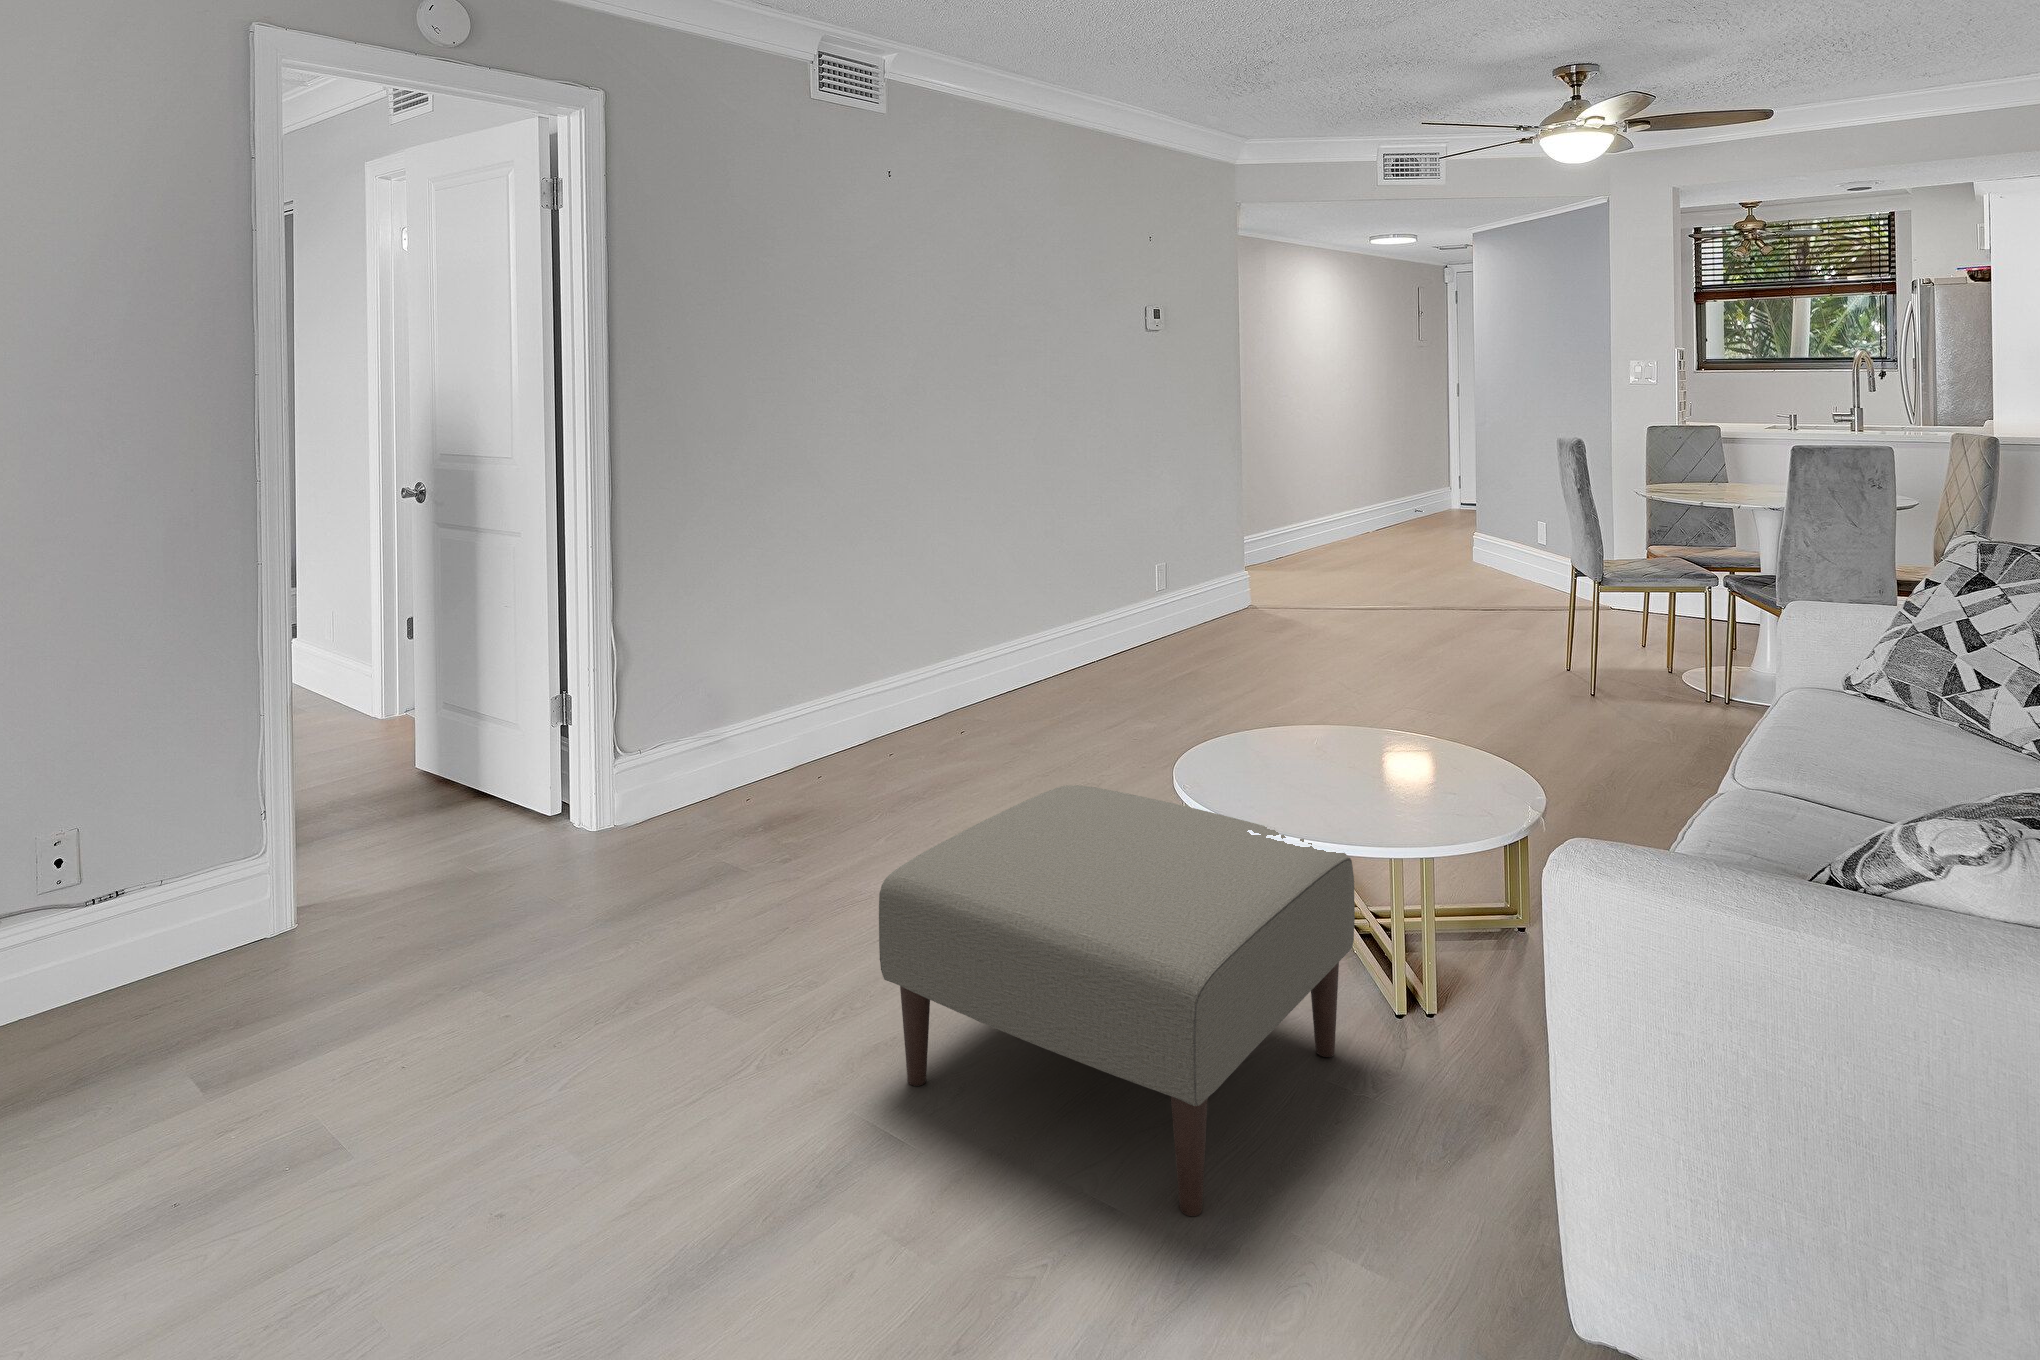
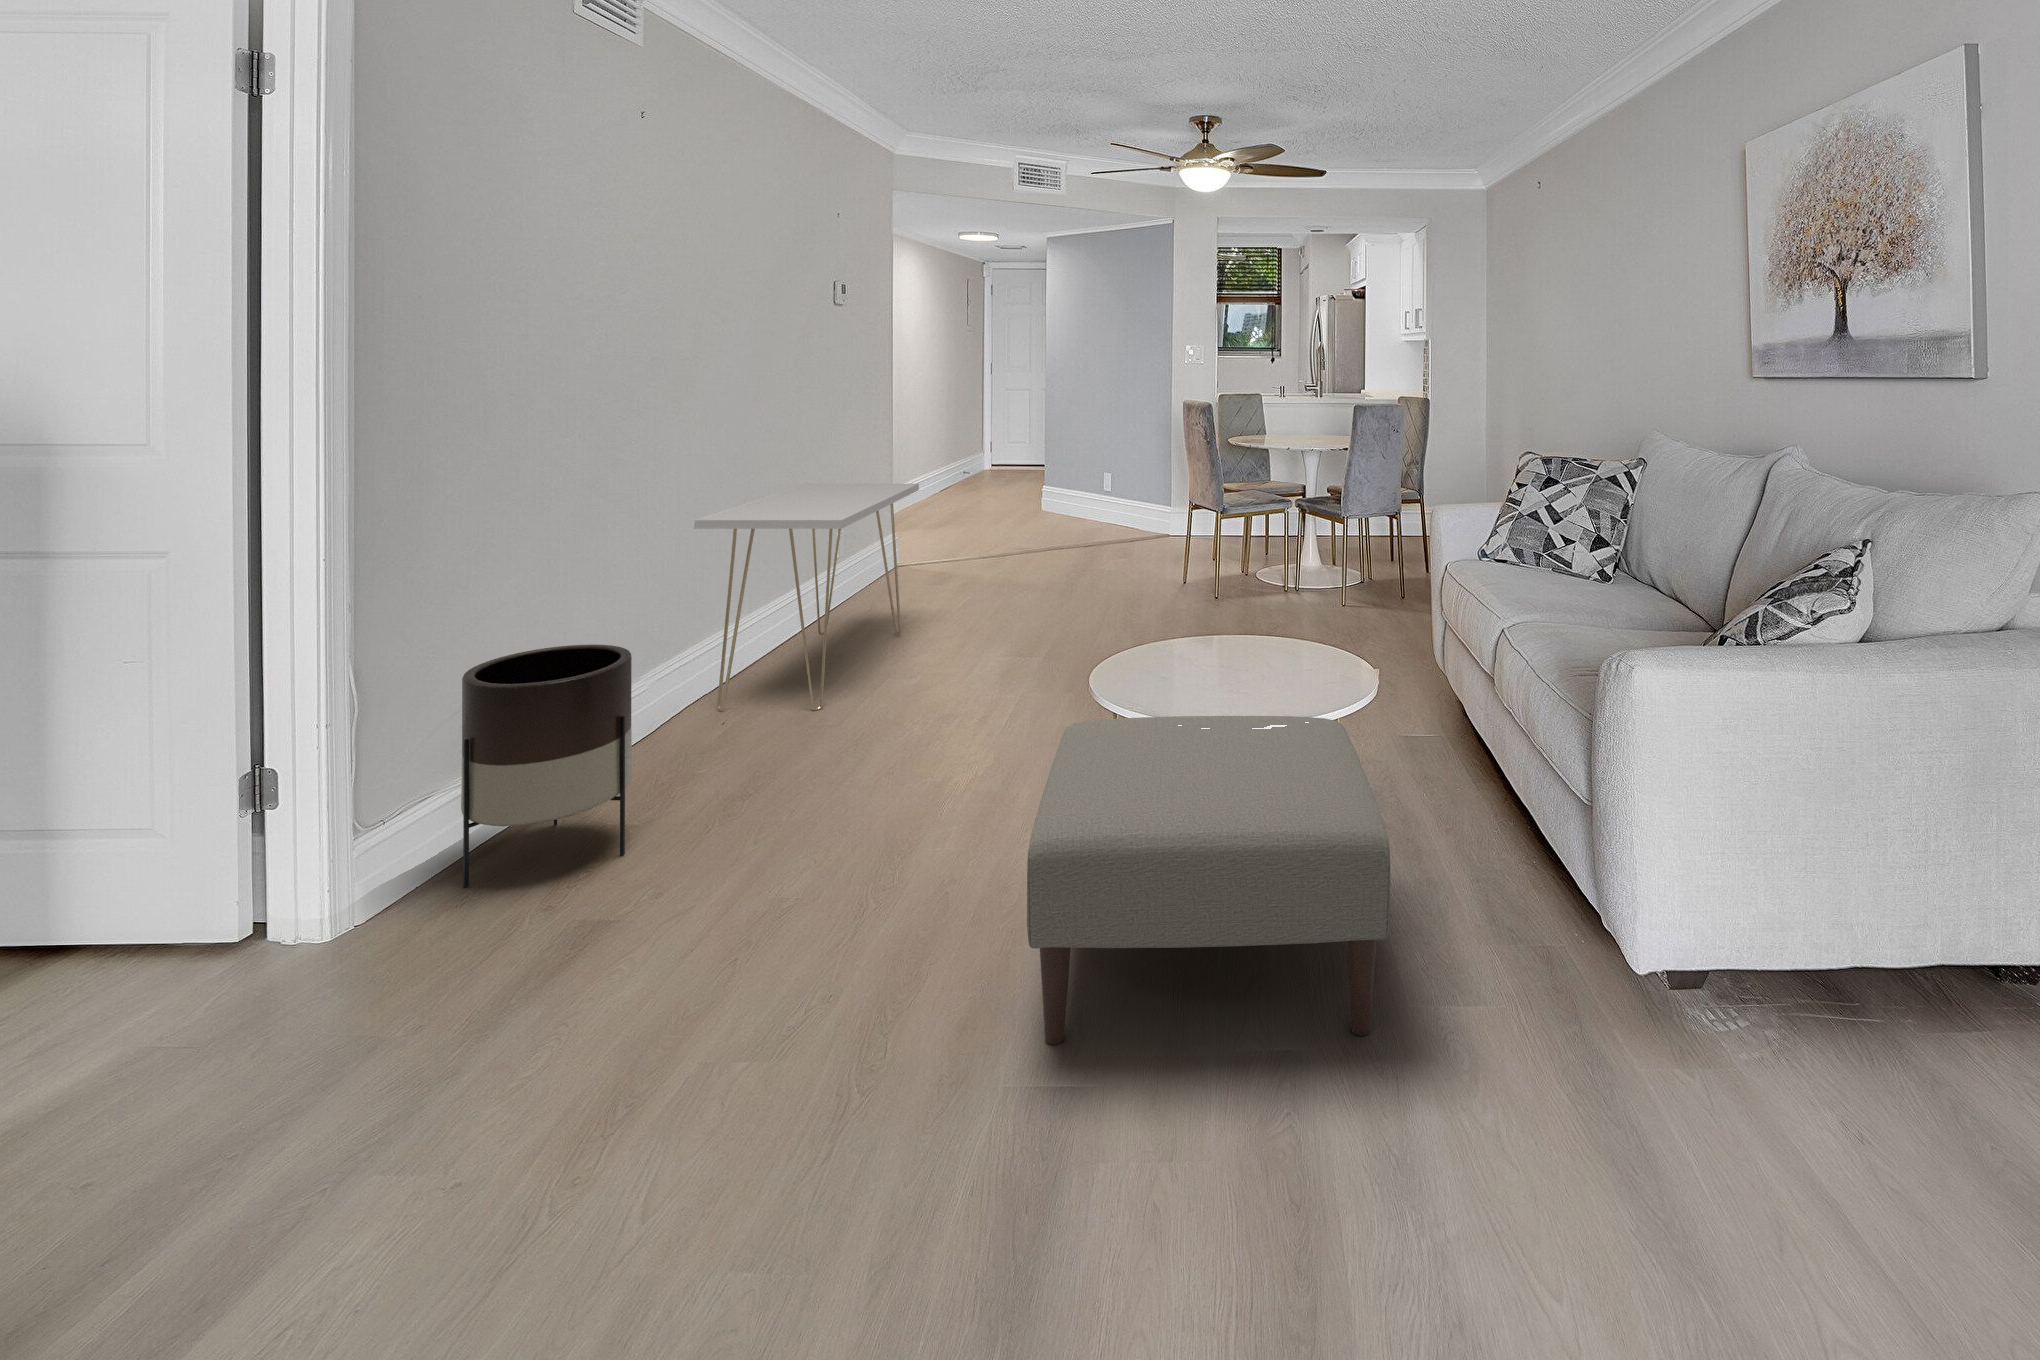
console table: none [933,512,1183,737] -> present [694,483,919,711]
planter: none [682,636,804,820] -> present [461,644,632,888]

